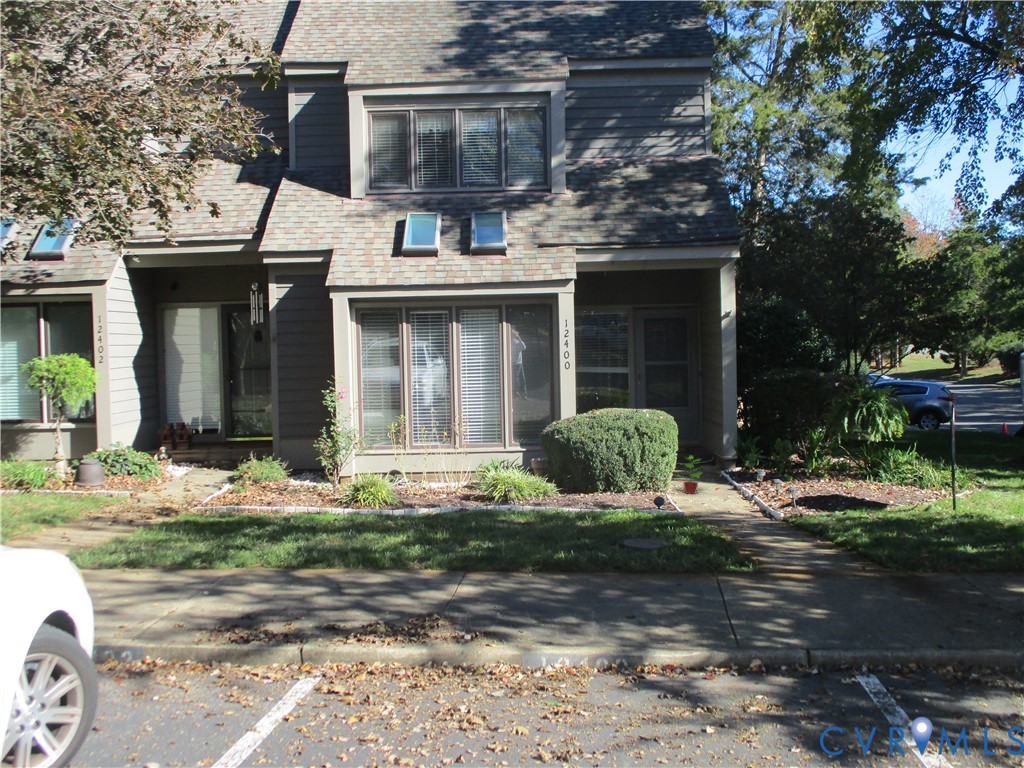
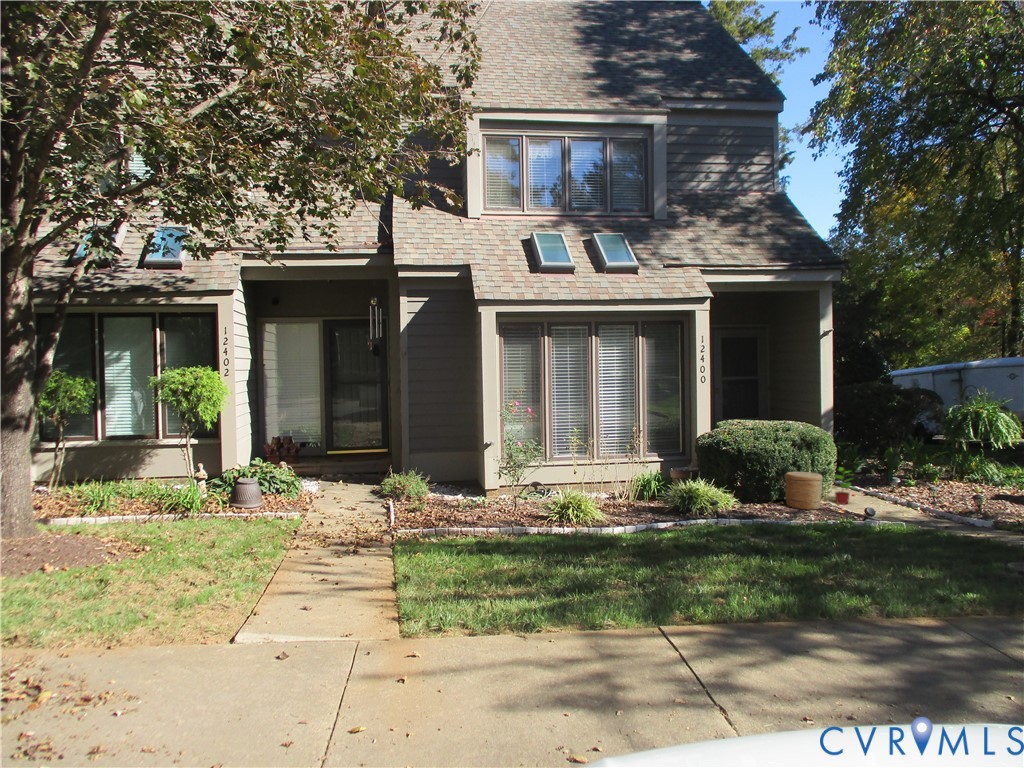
woven basket: none [625,459,661,498] -> present [785,472,823,510]

